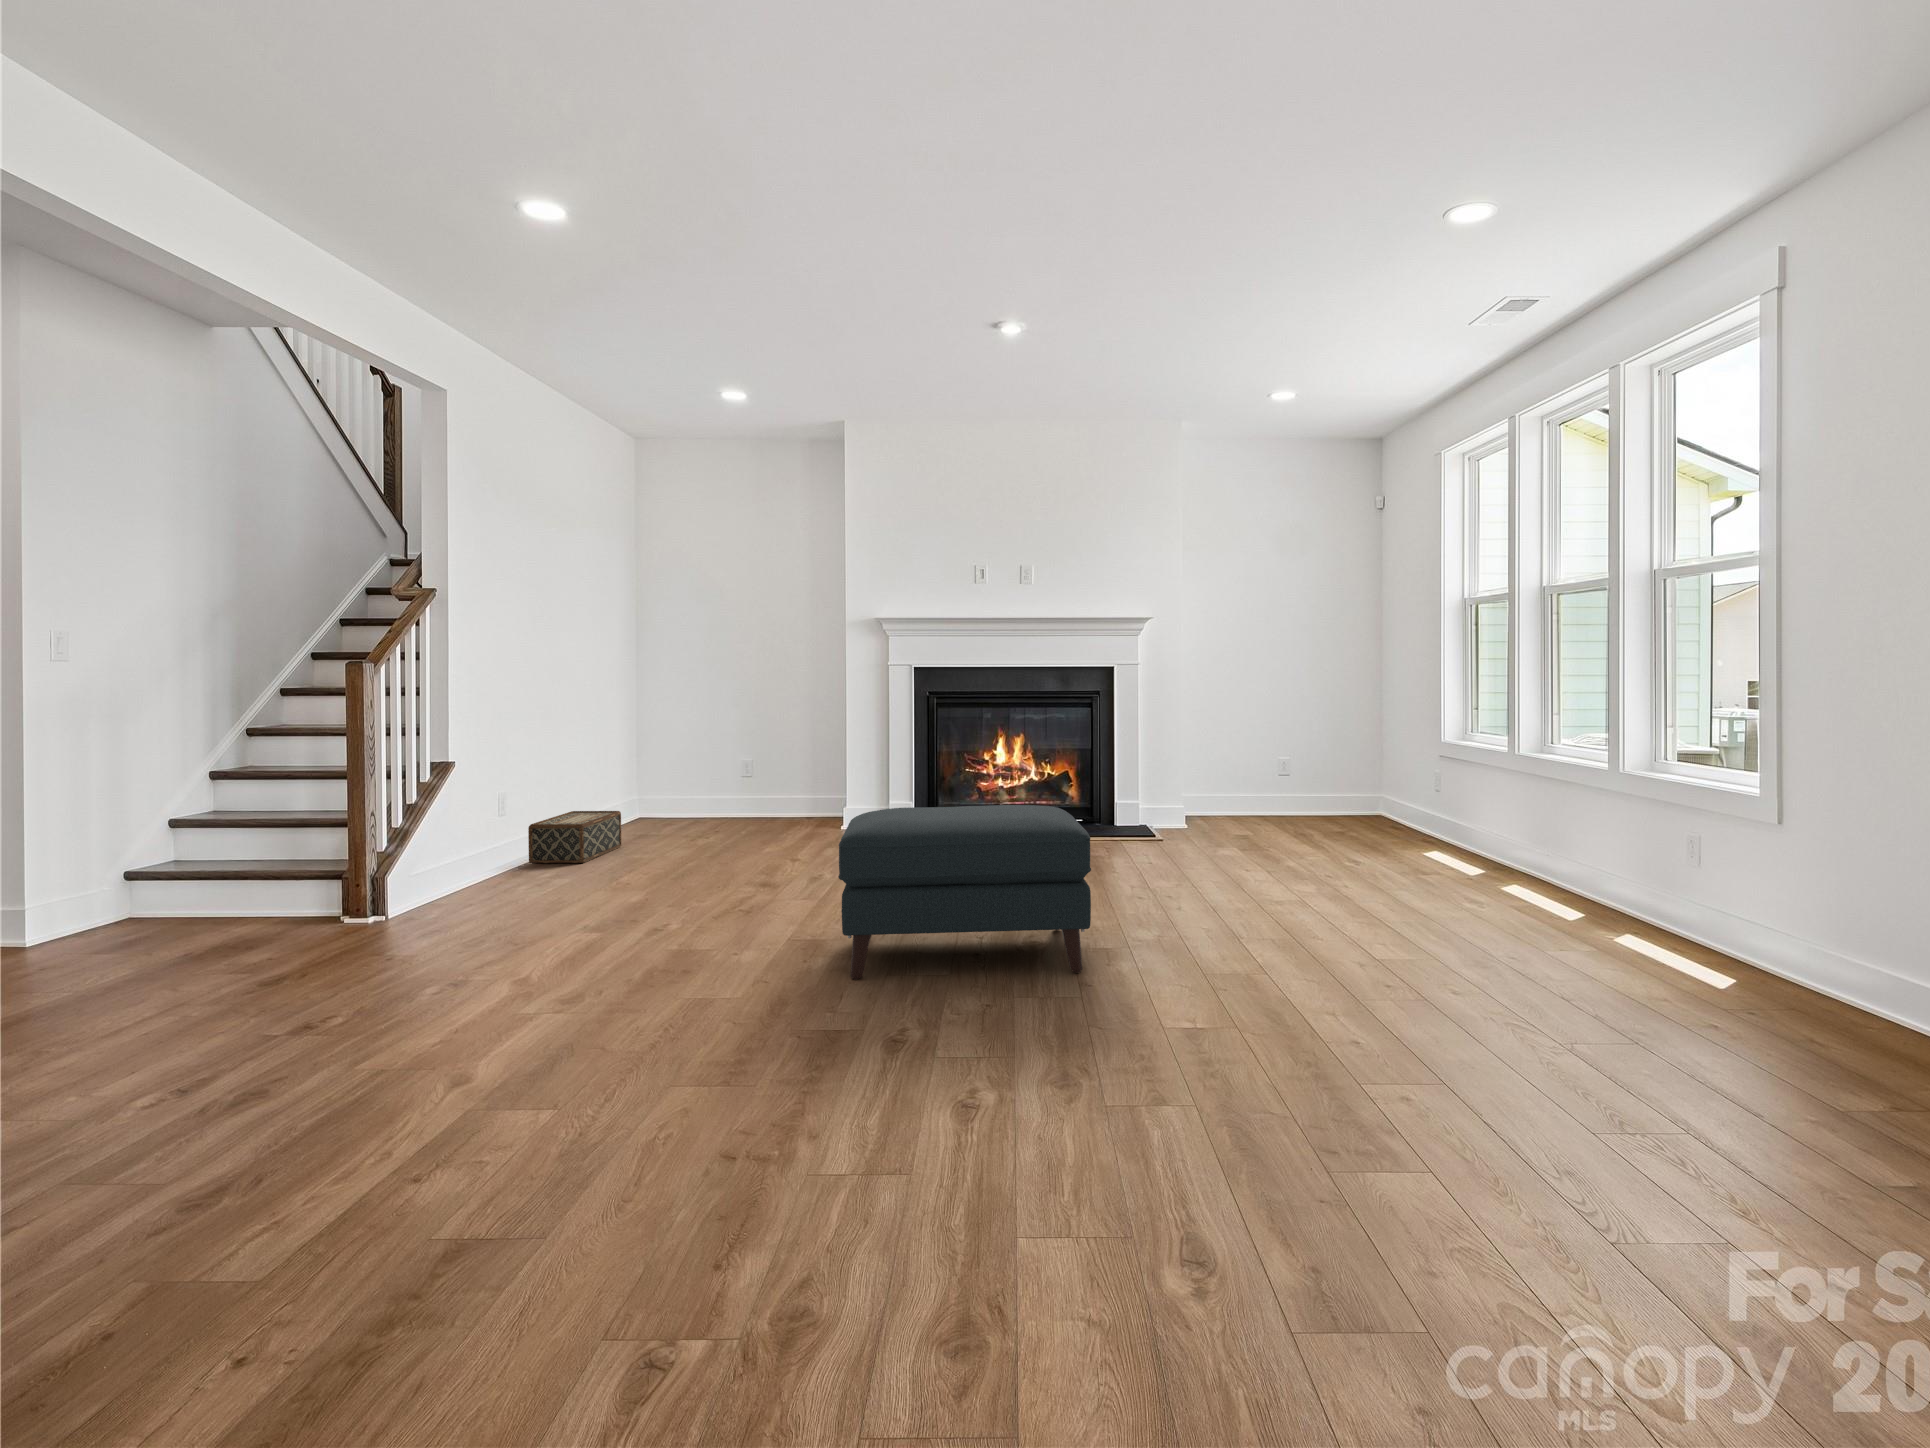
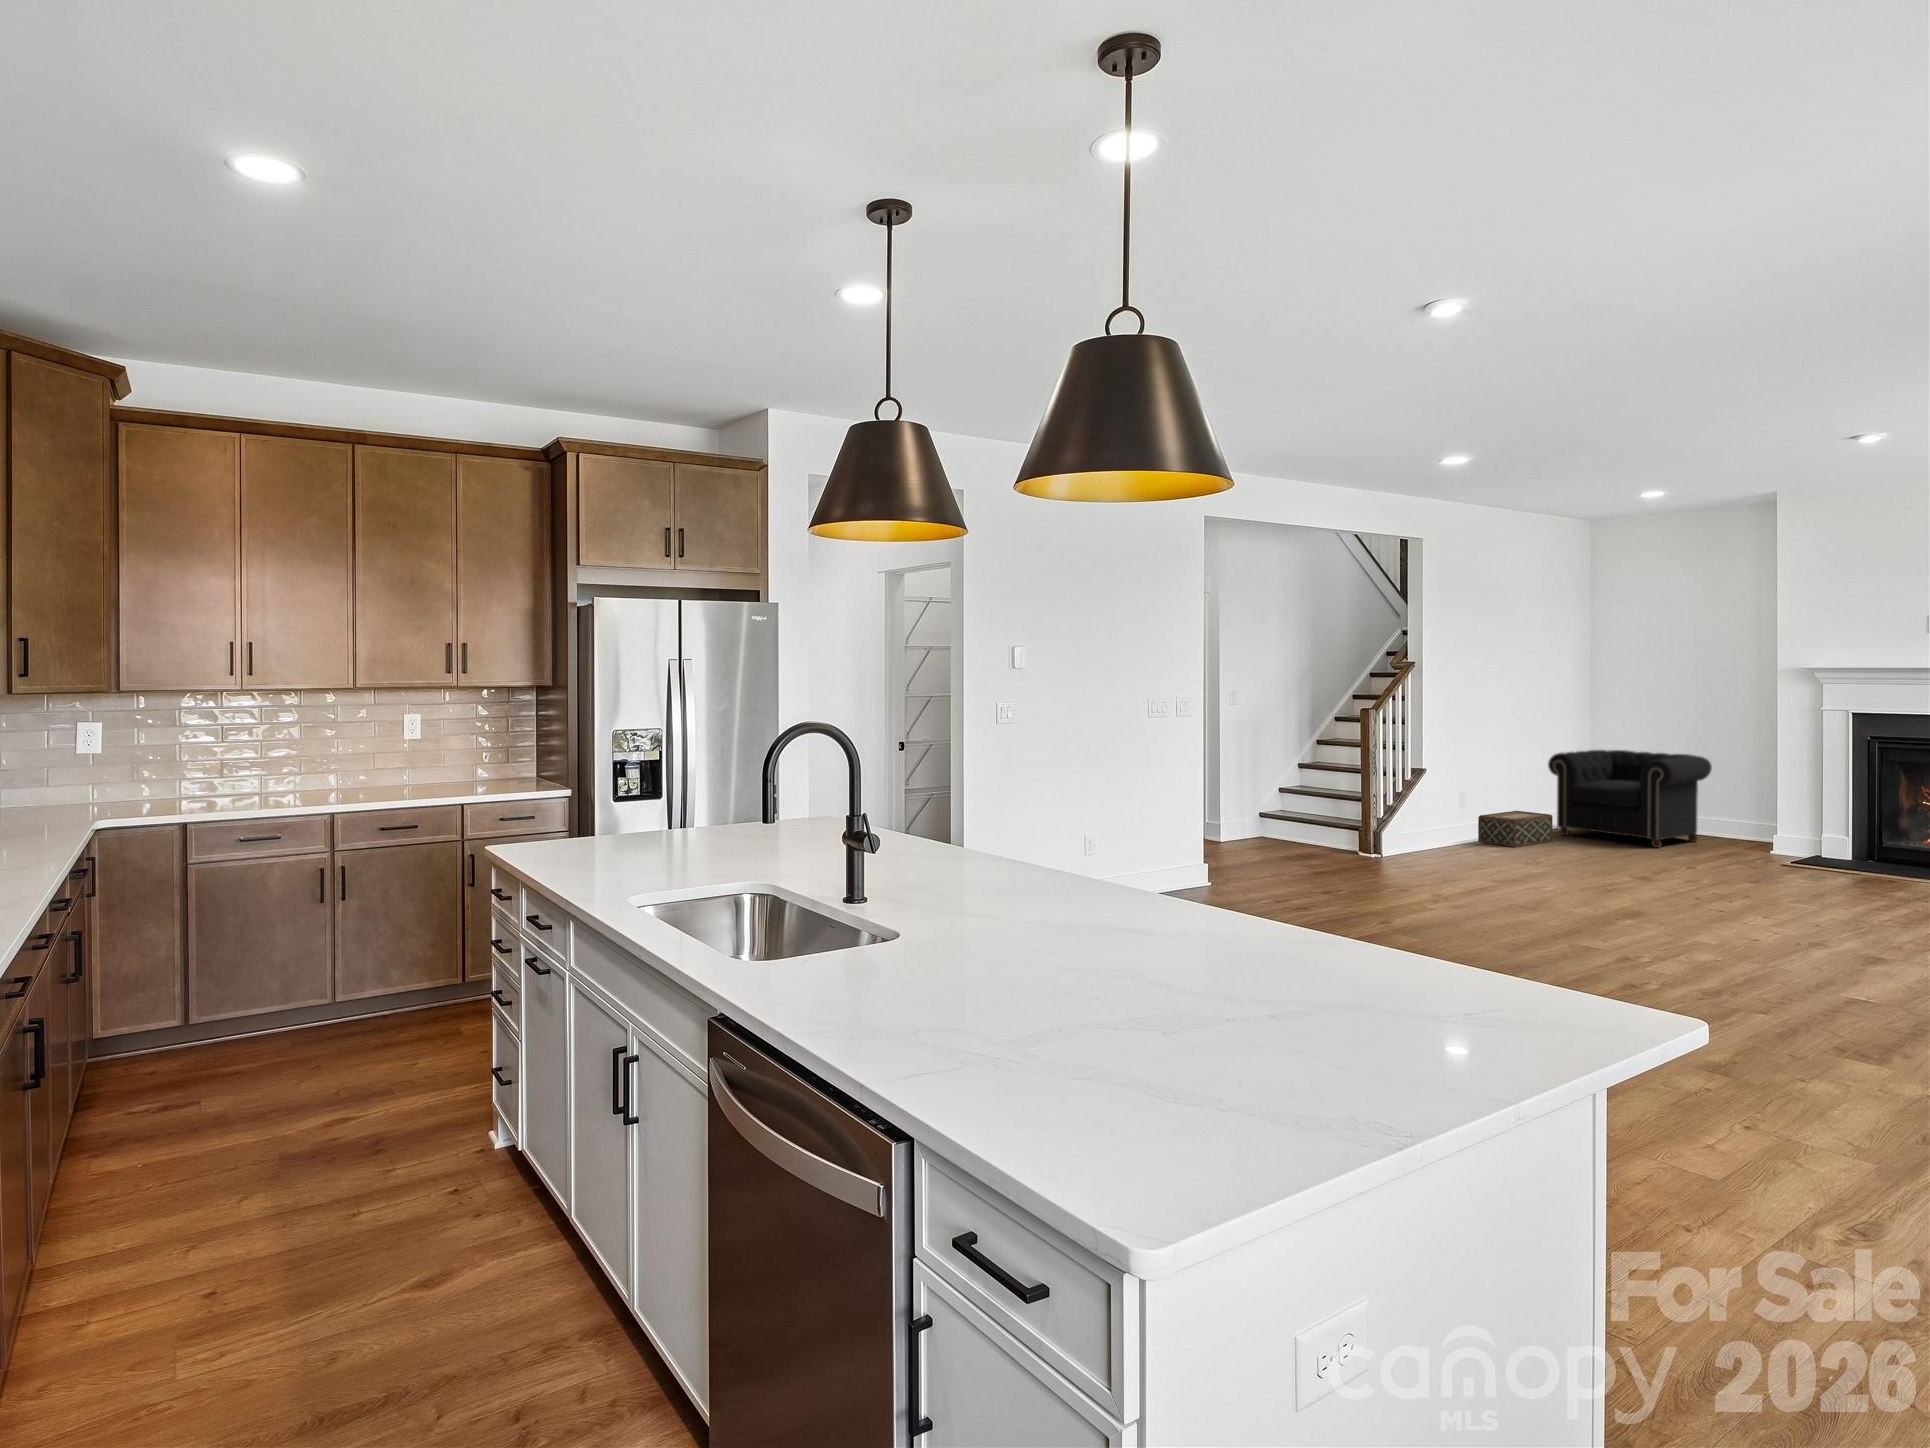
armchair: none [606,722,780,836] -> present [1548,750,1712,848]
ottoman: present [838,805,1091,980] -> none [1626,829,1867,963]

